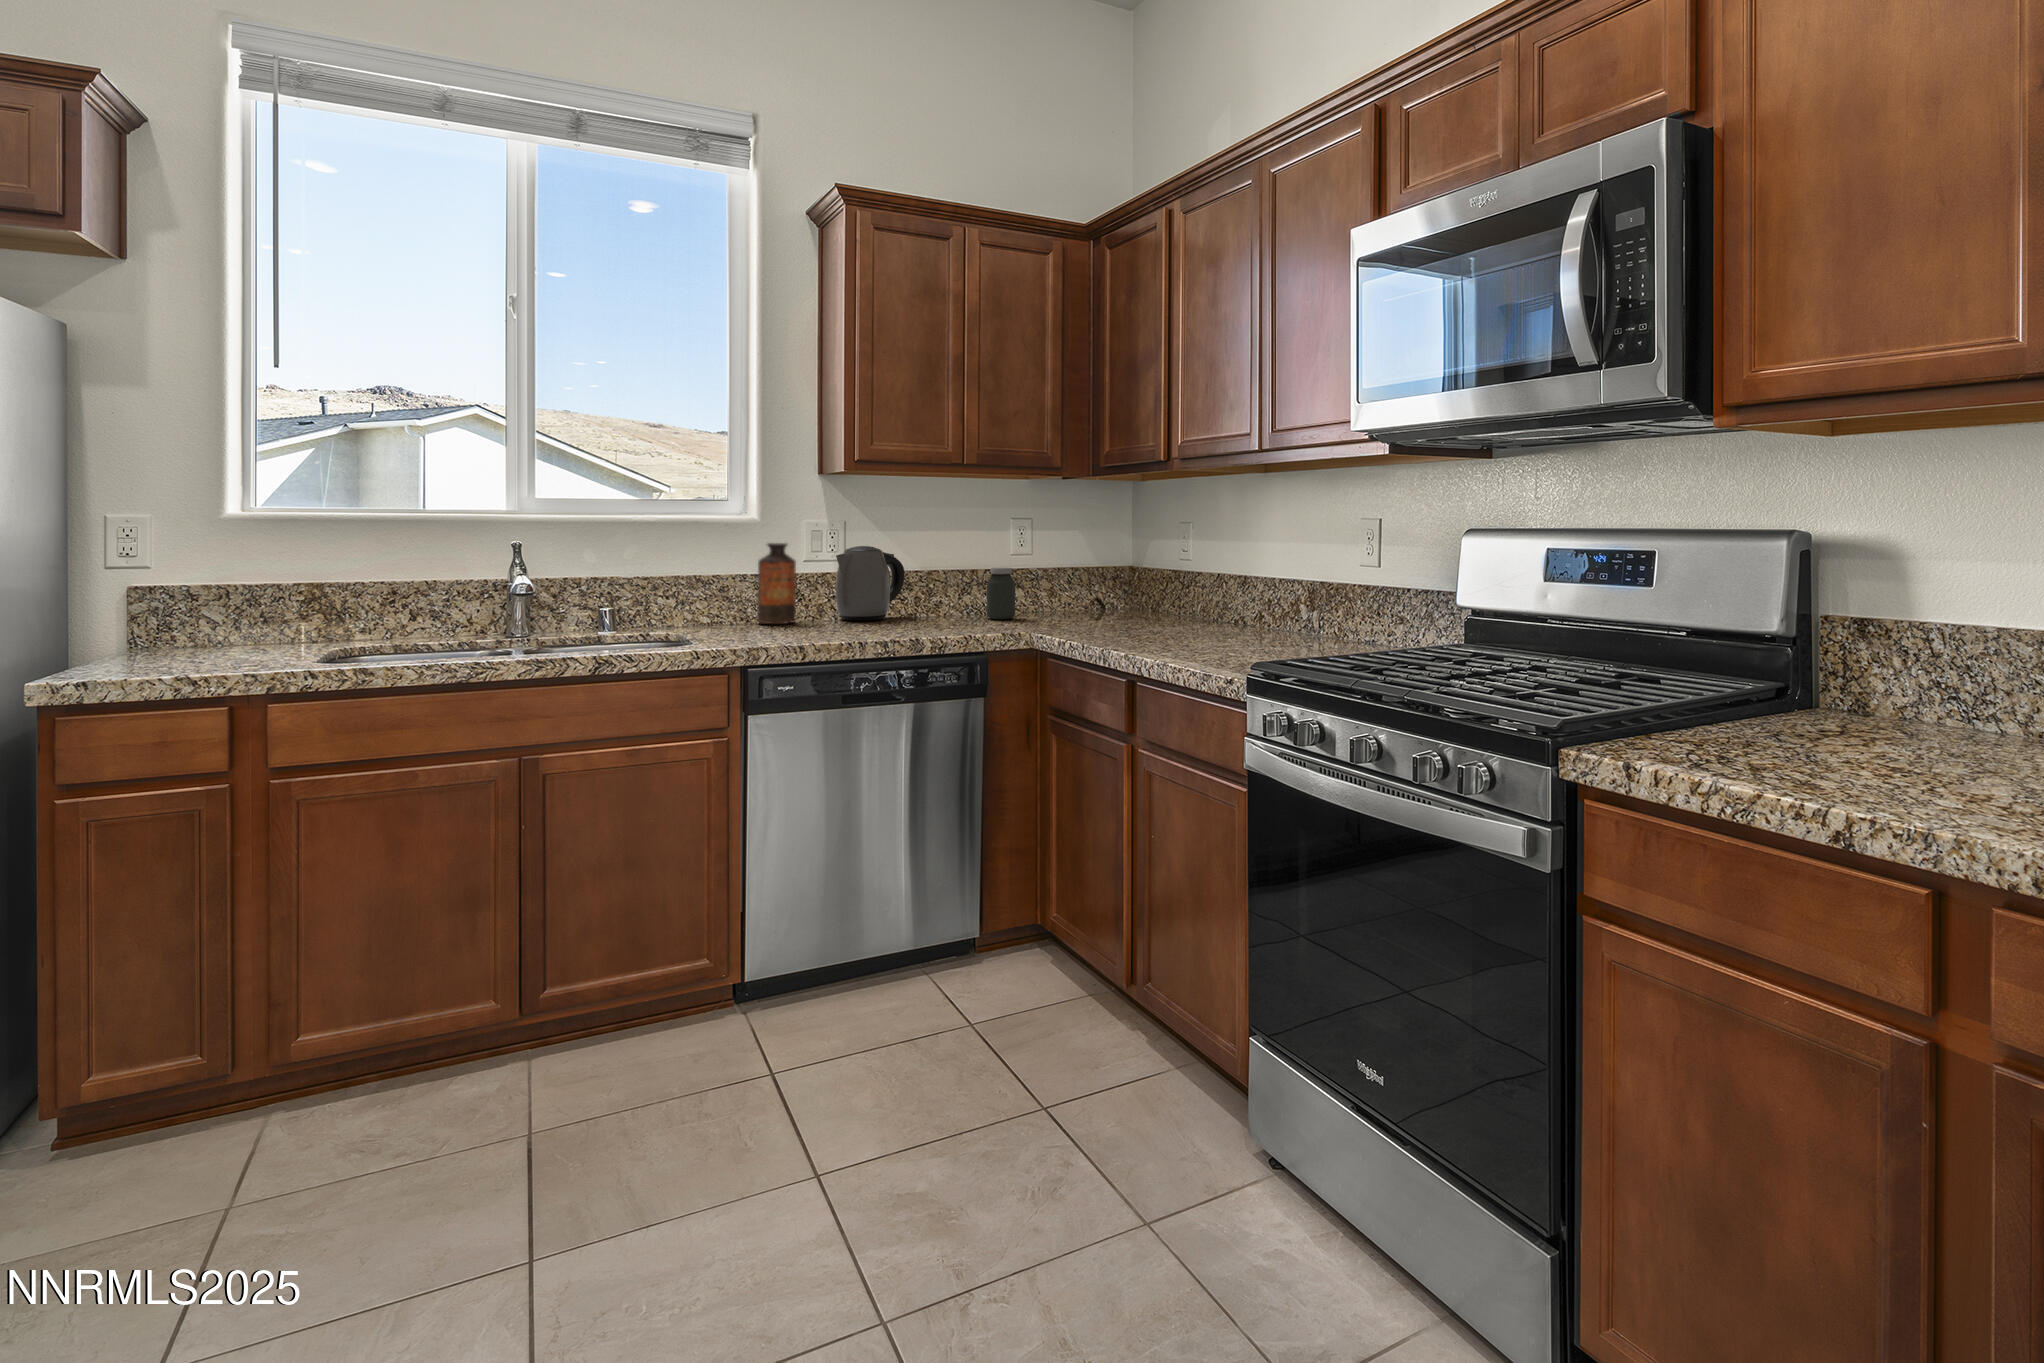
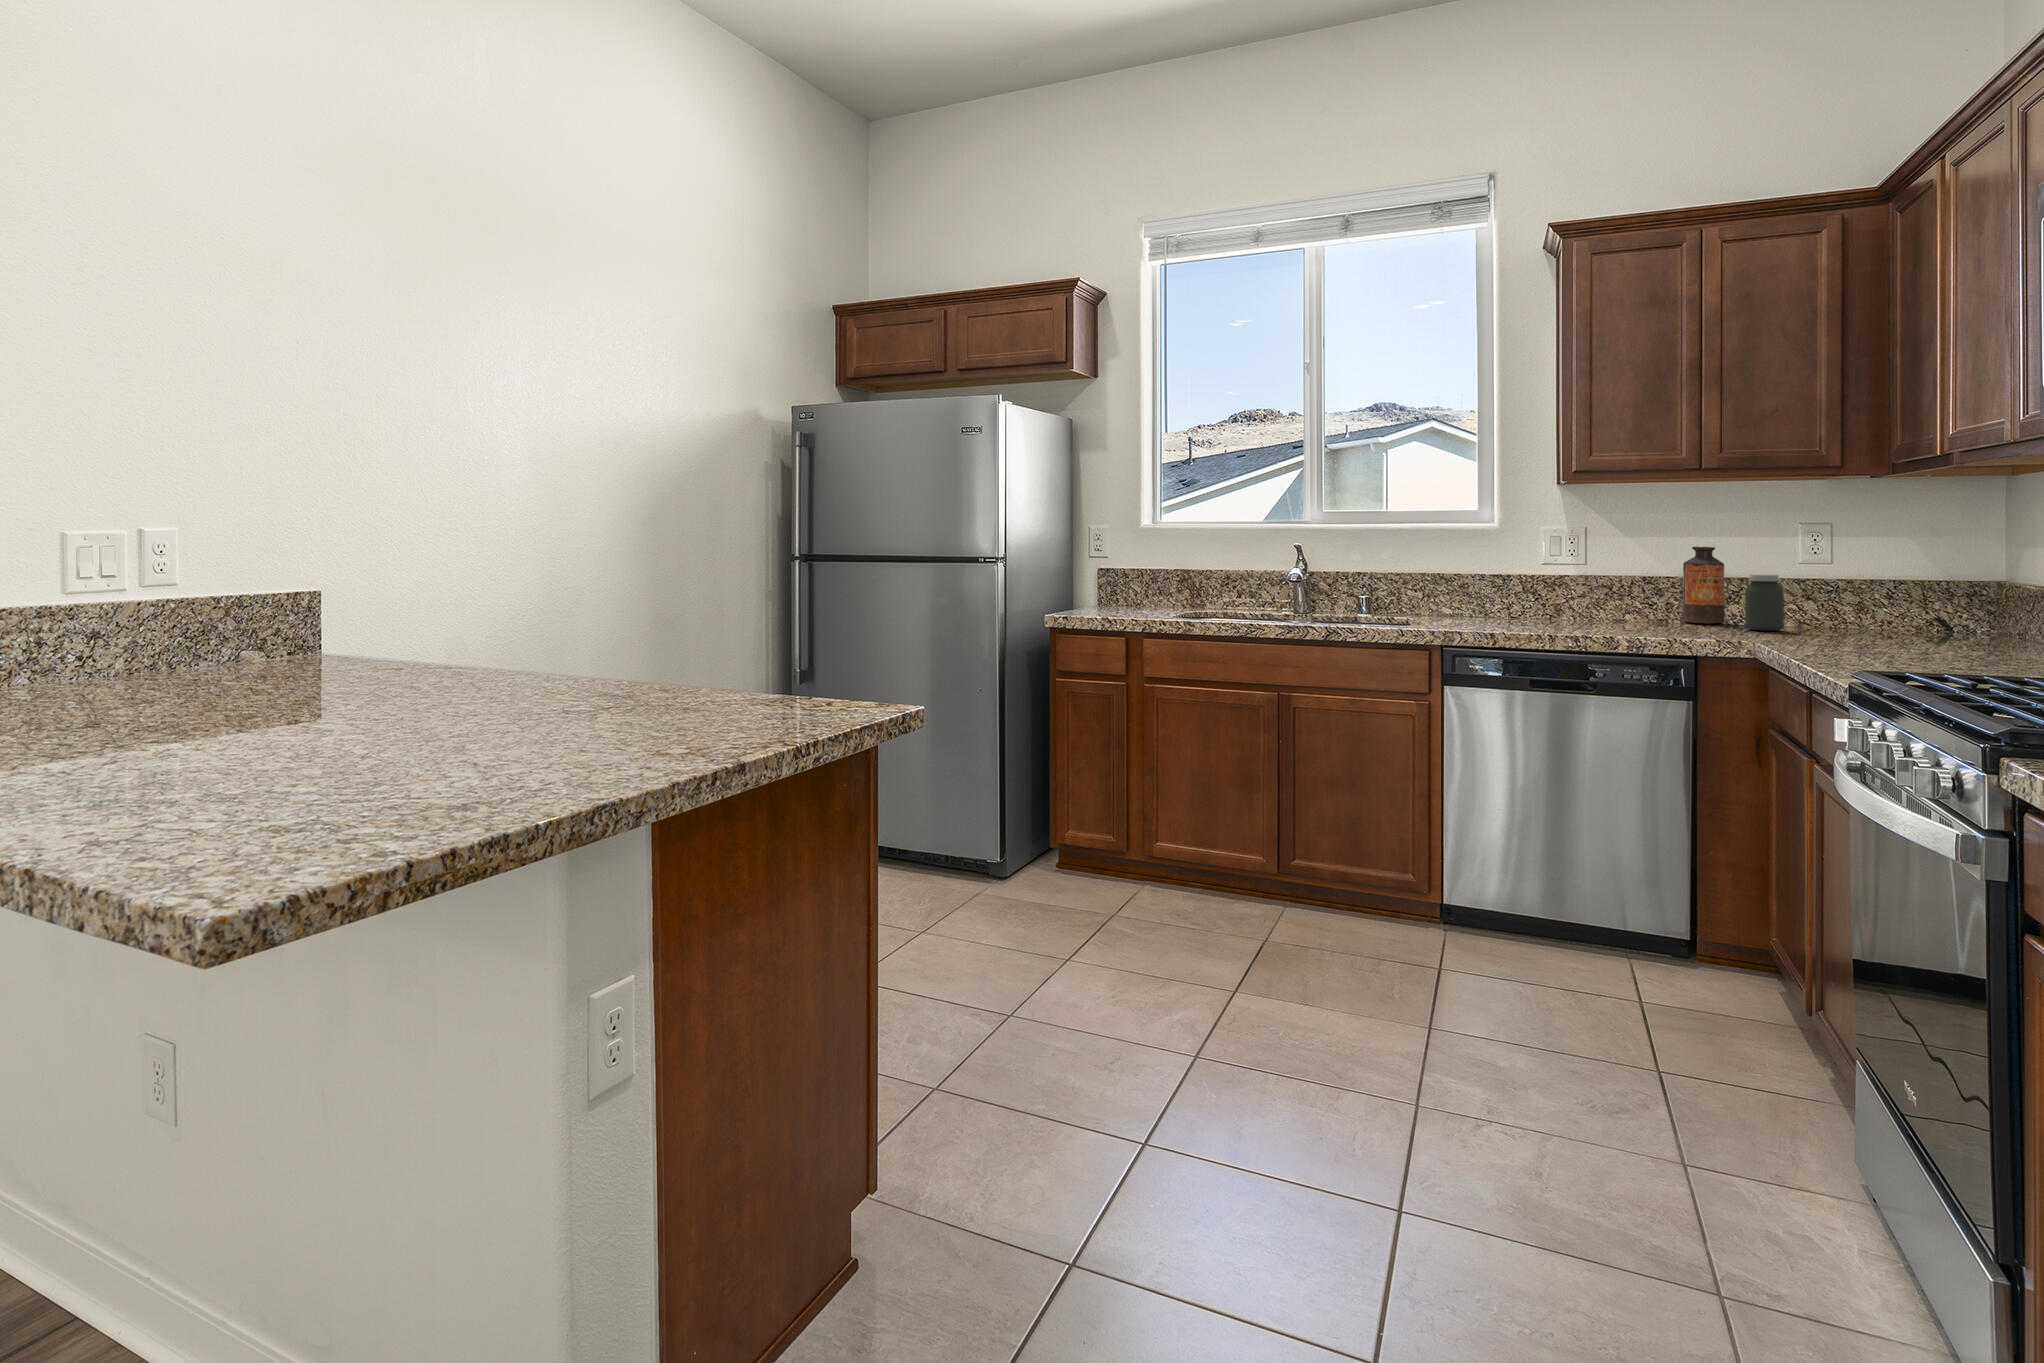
bottle: present [757,543,796,624] -> present [1682,546,1725,623]
kettle: present [836,546,905,621] -> none [1567,550,1651,622]

